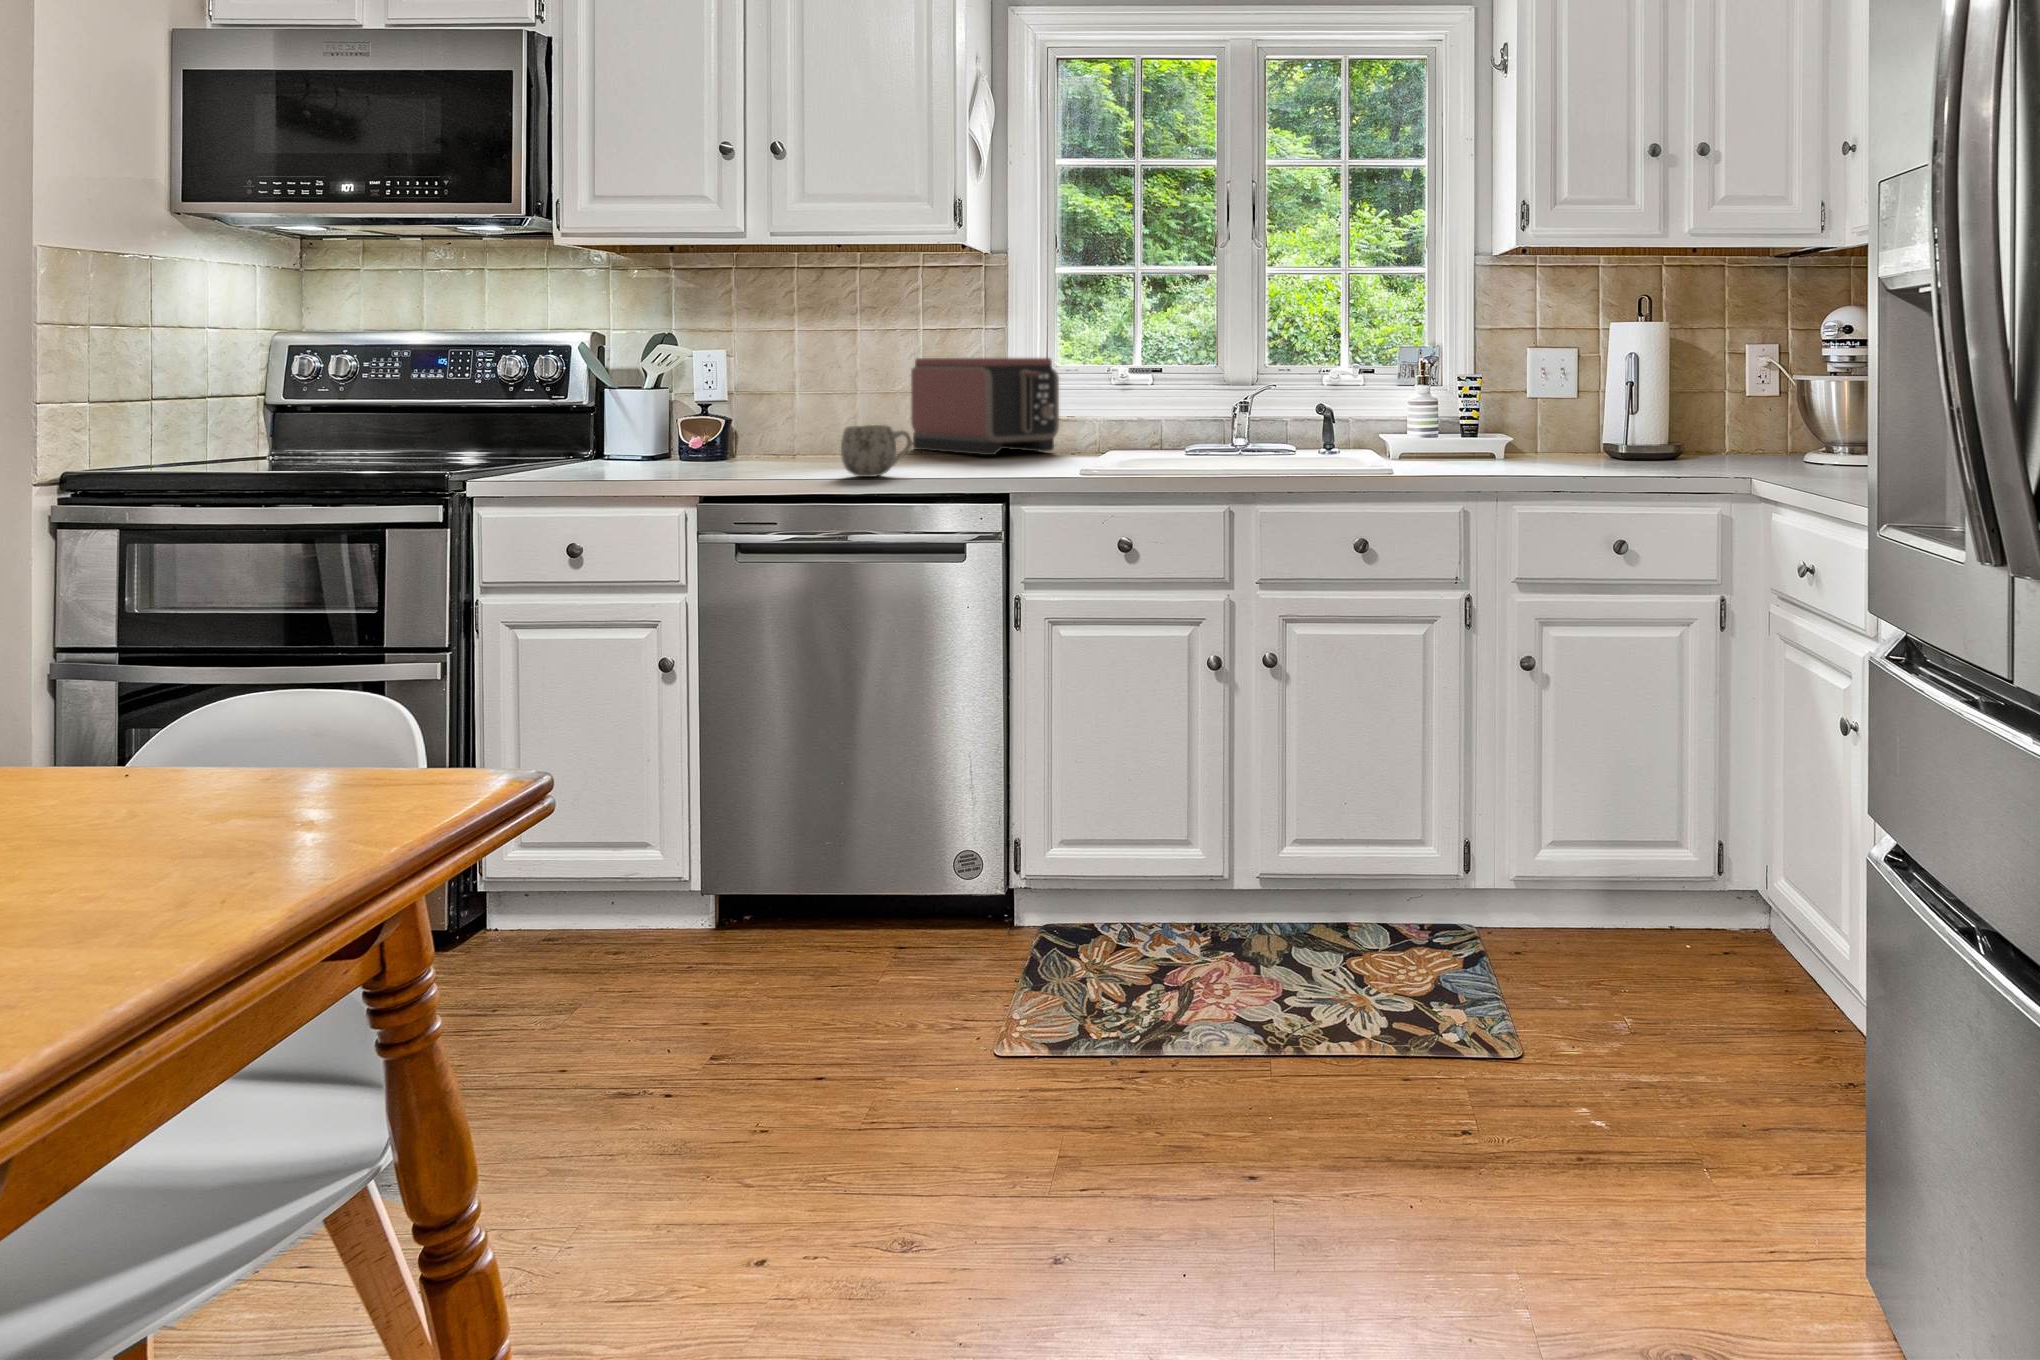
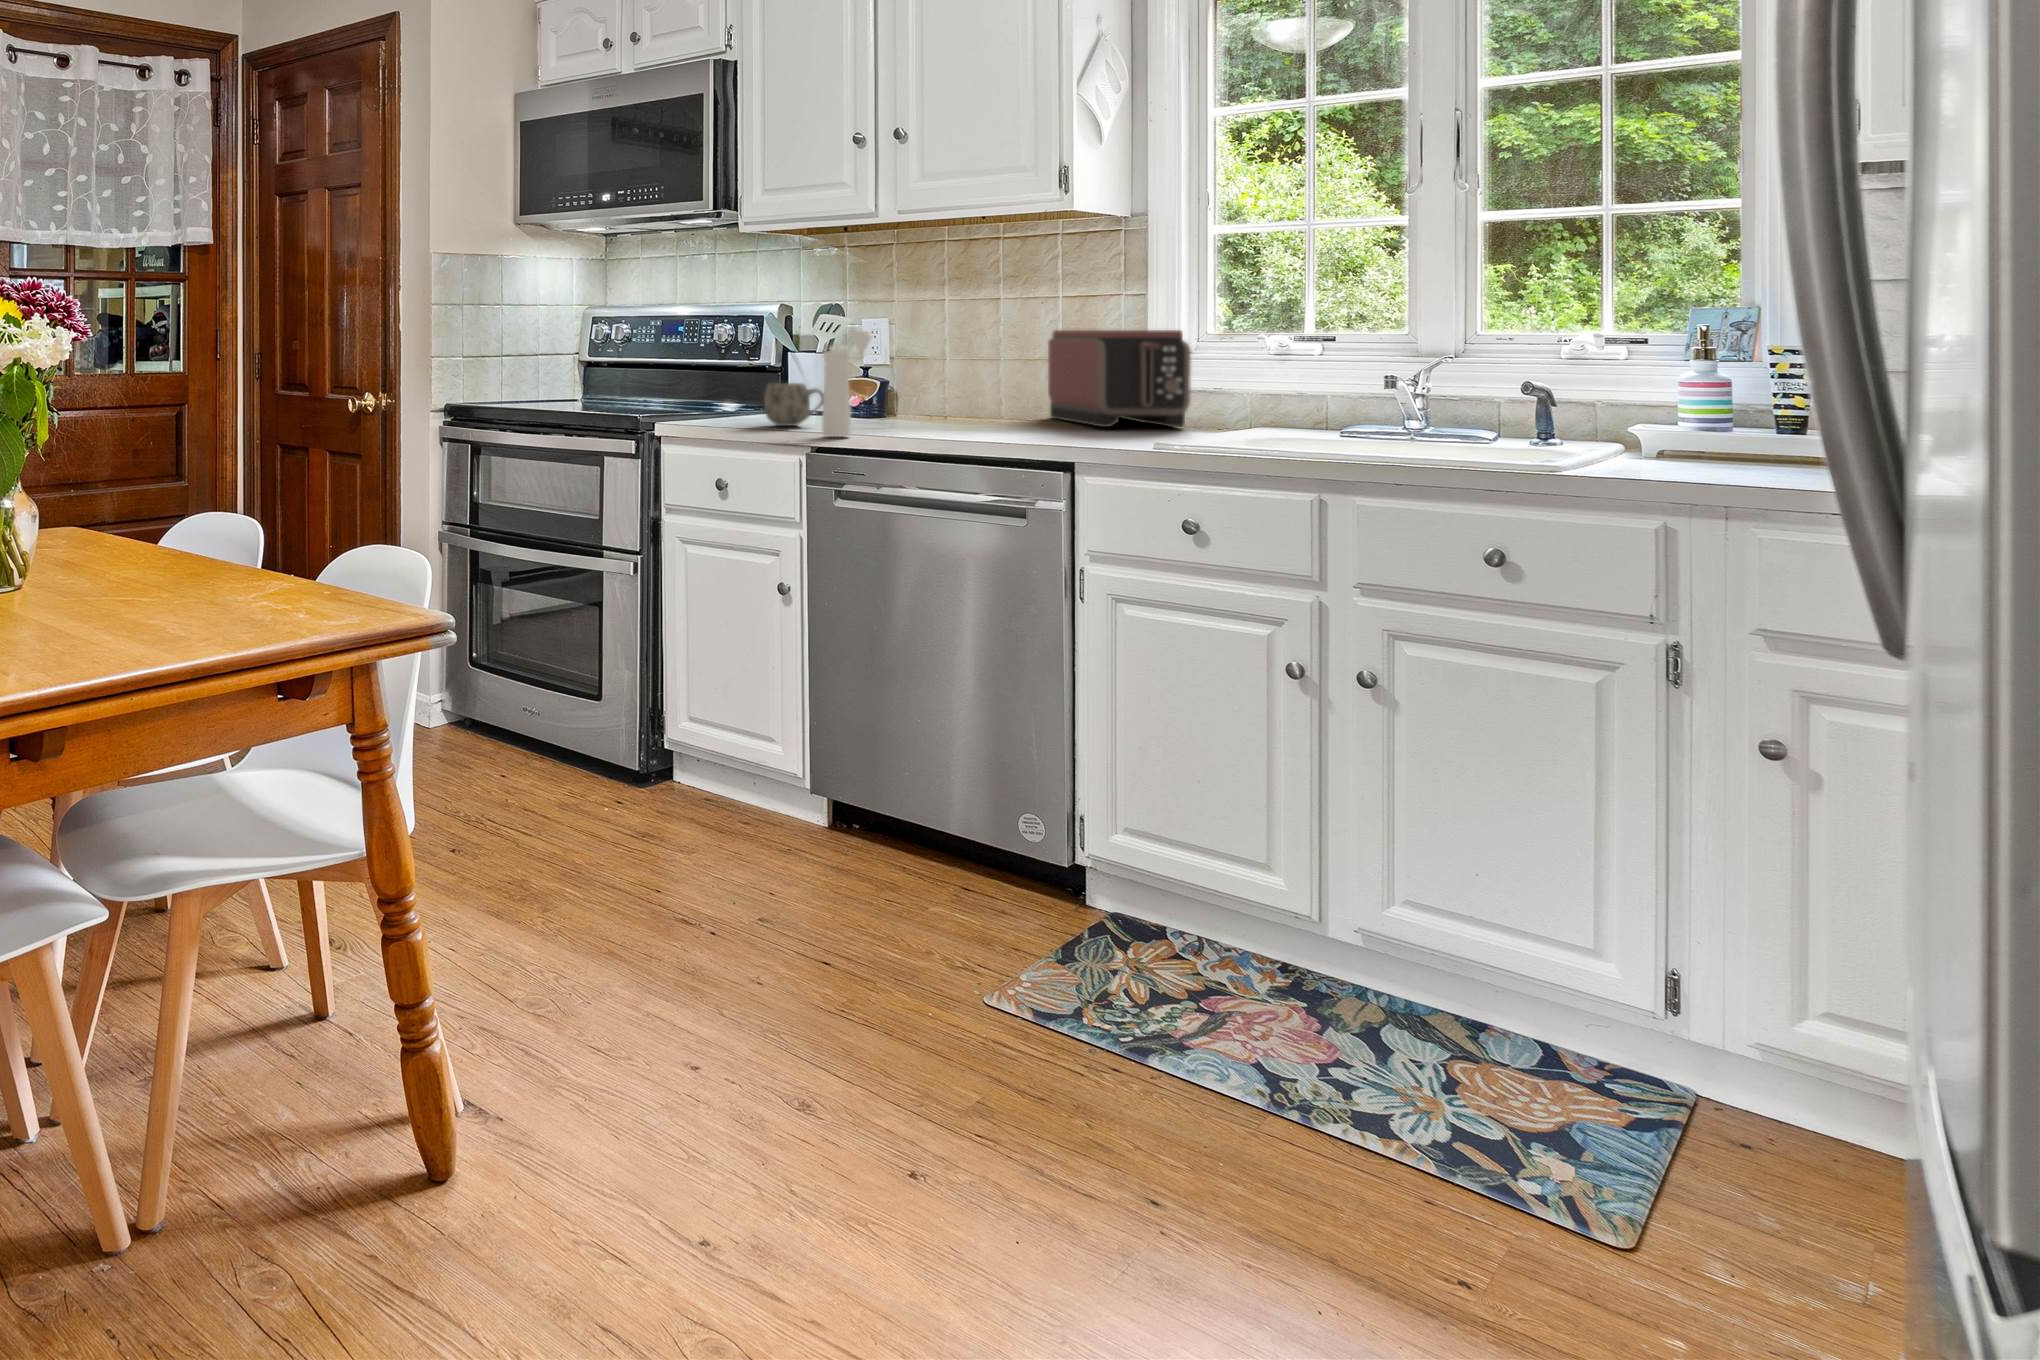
pepper mill: none [728,361,772,481] -> present [822,331,872,437]
mug: present [841,425,913,477] -> present [764,383,824,426]

